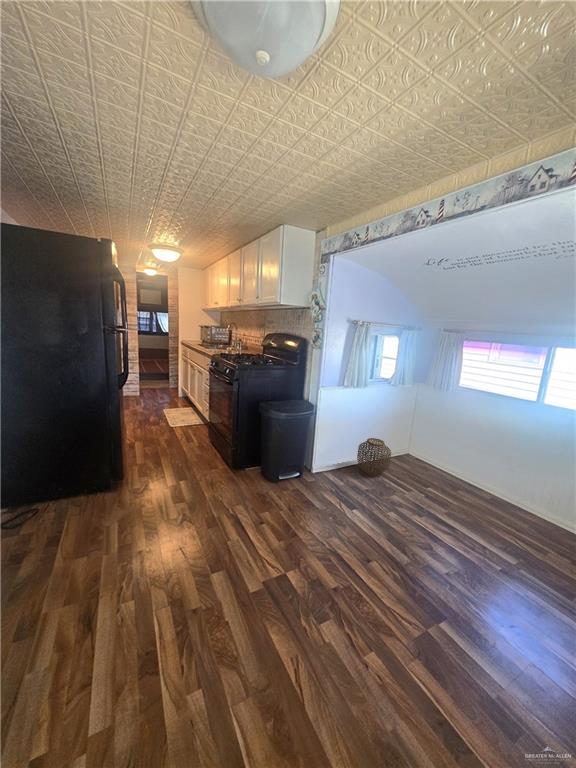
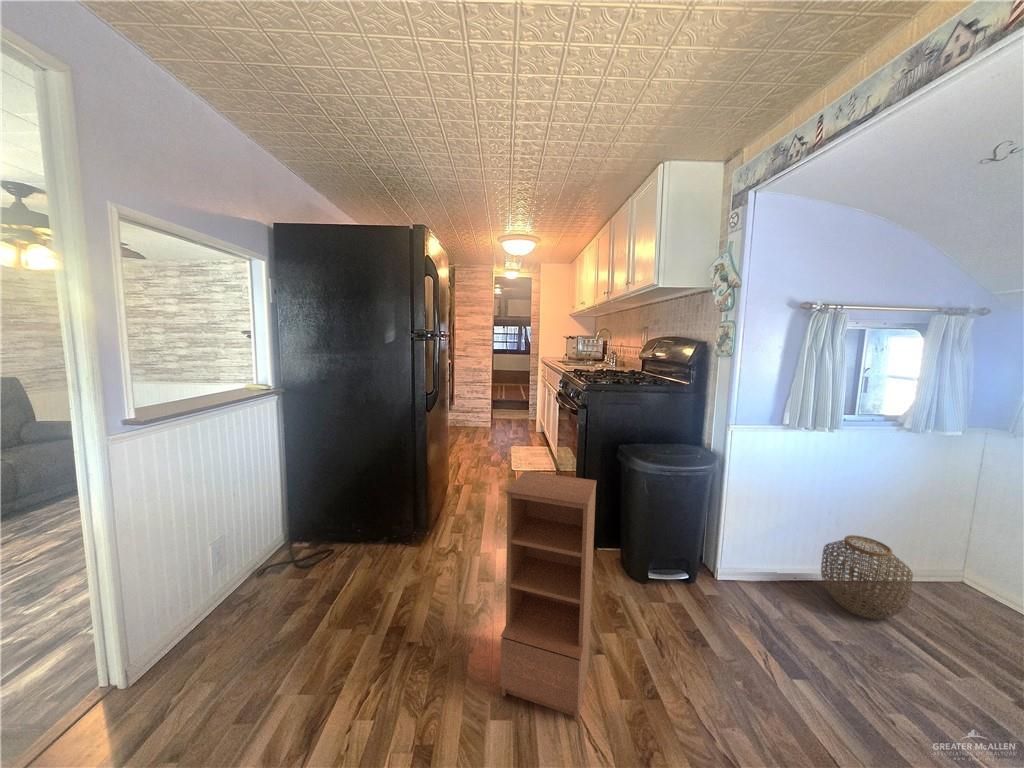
bookcase: none [214,425,270,565] -> present [500,471,596,722]

